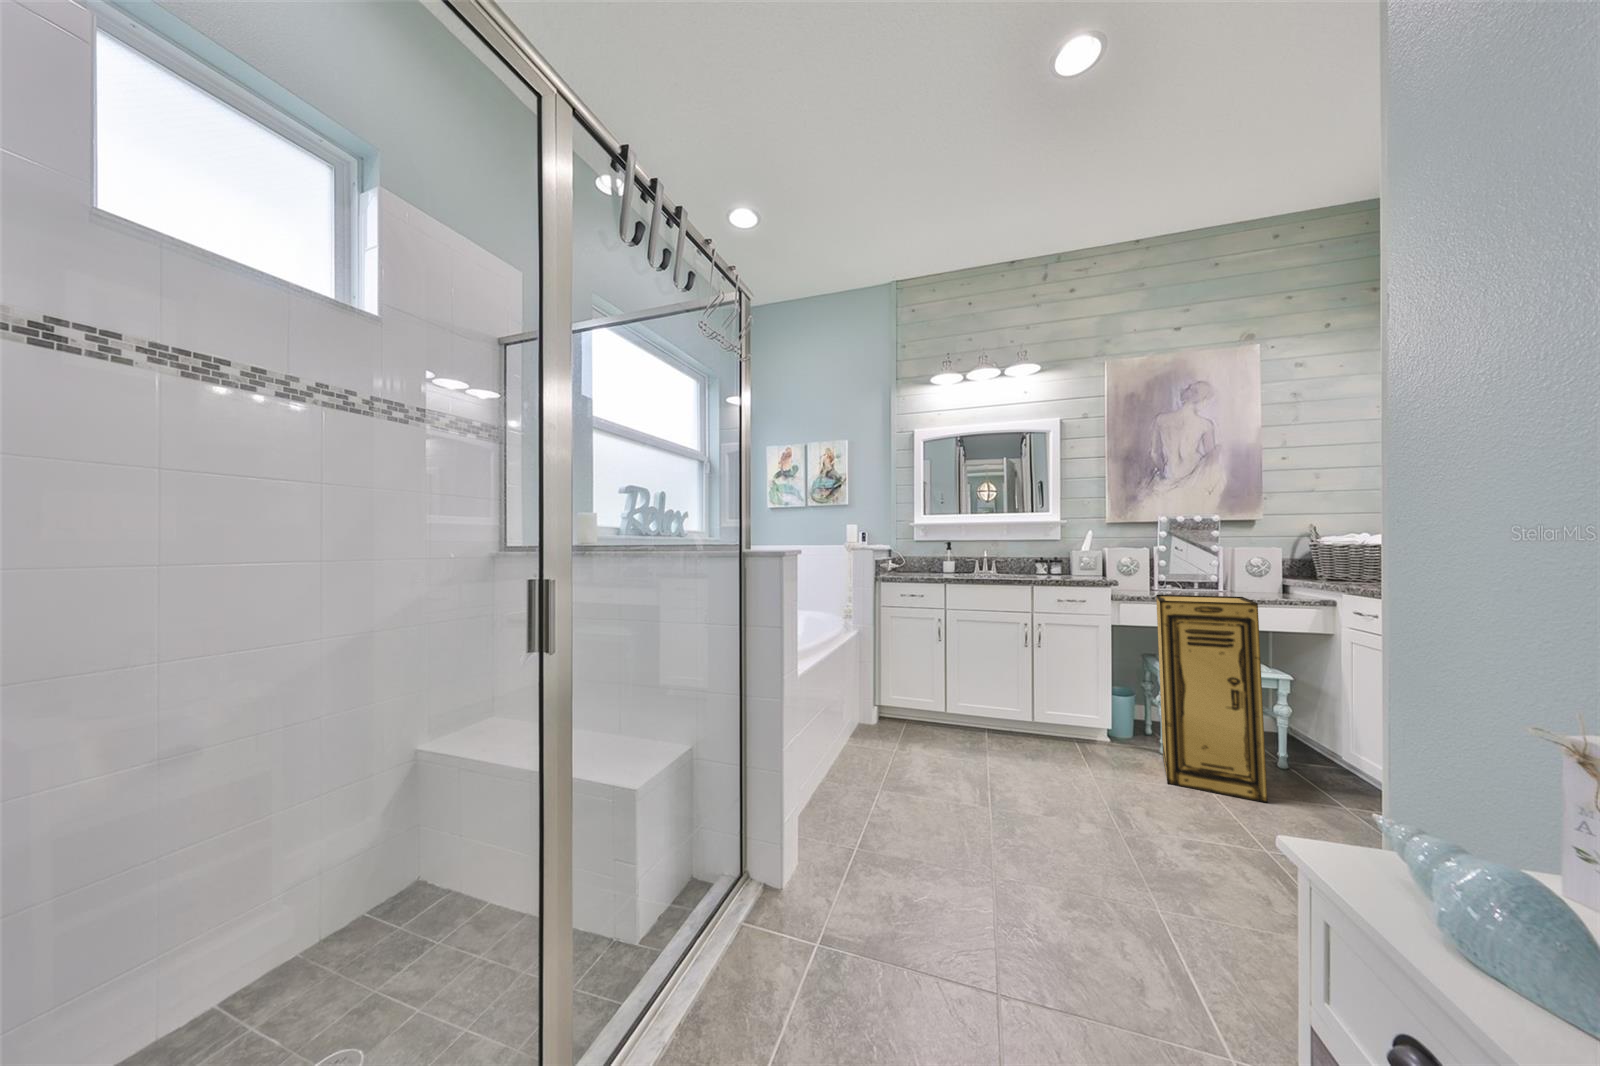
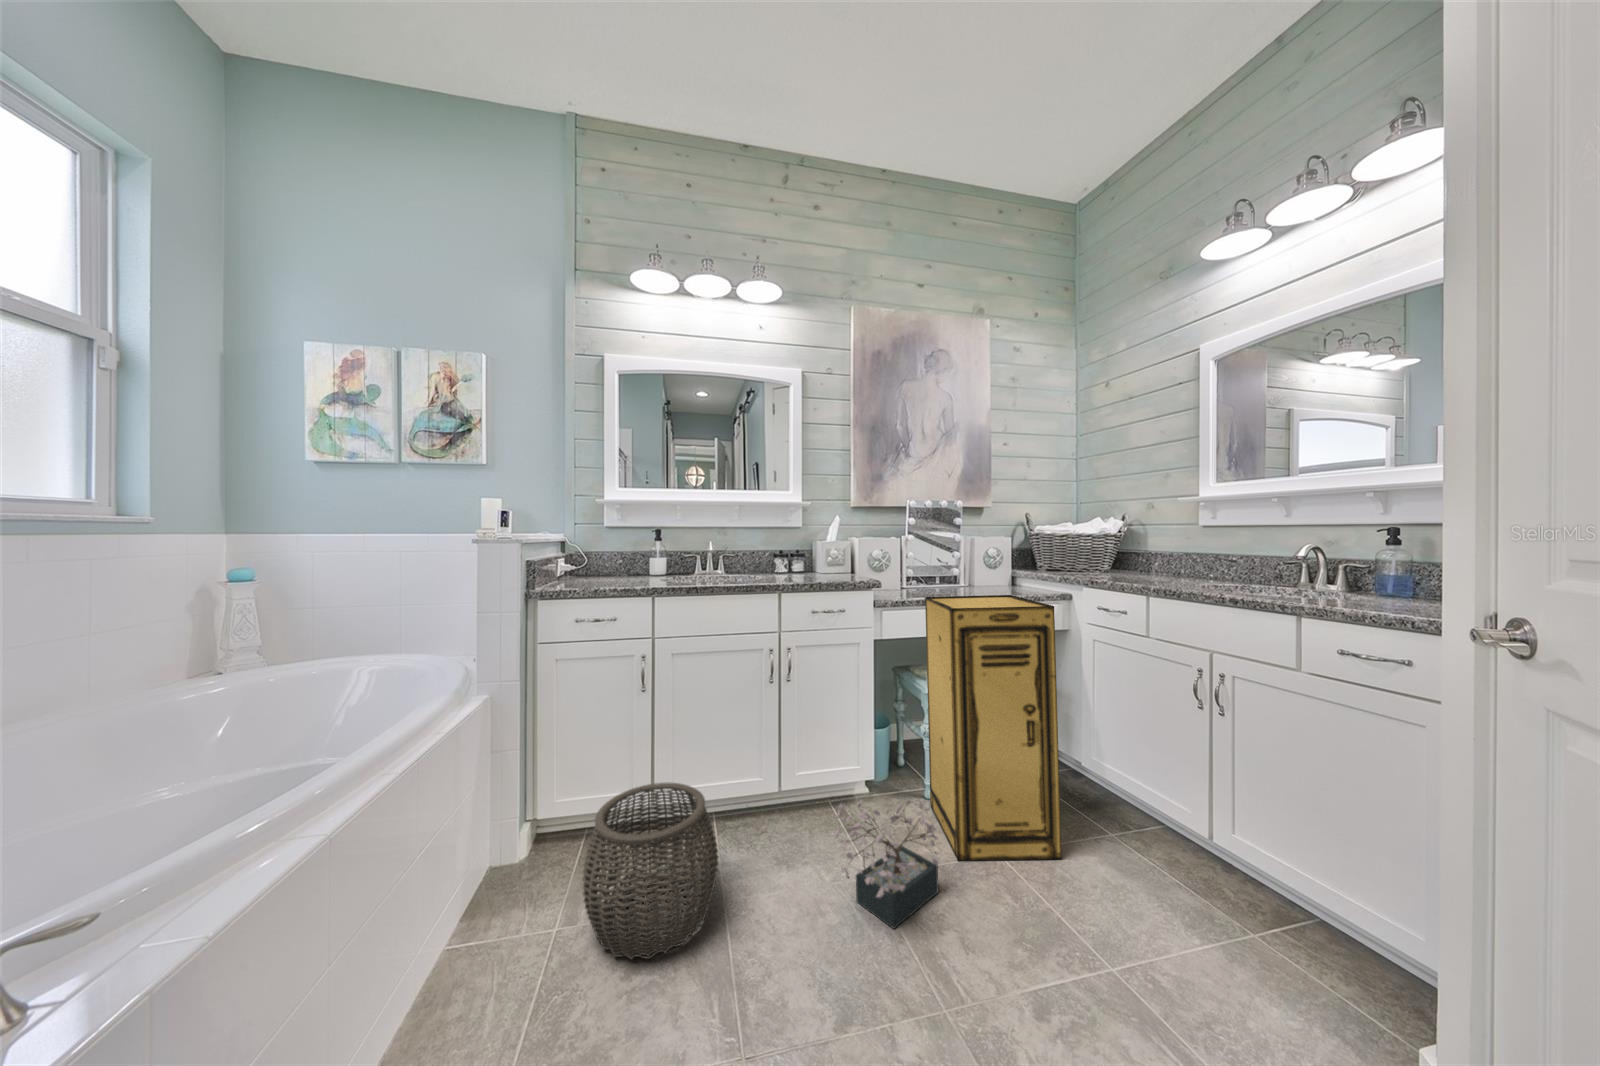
woven basket: none [911,689,985,769] -> present [582,783,718,960]
decorative plant: none [1058,716,1142,794] -> present [834,799,939,929]

